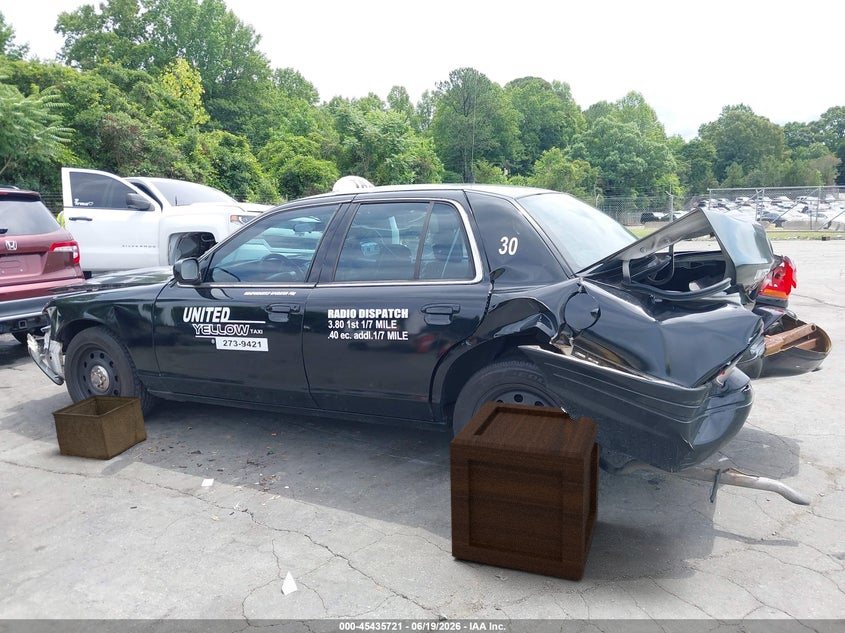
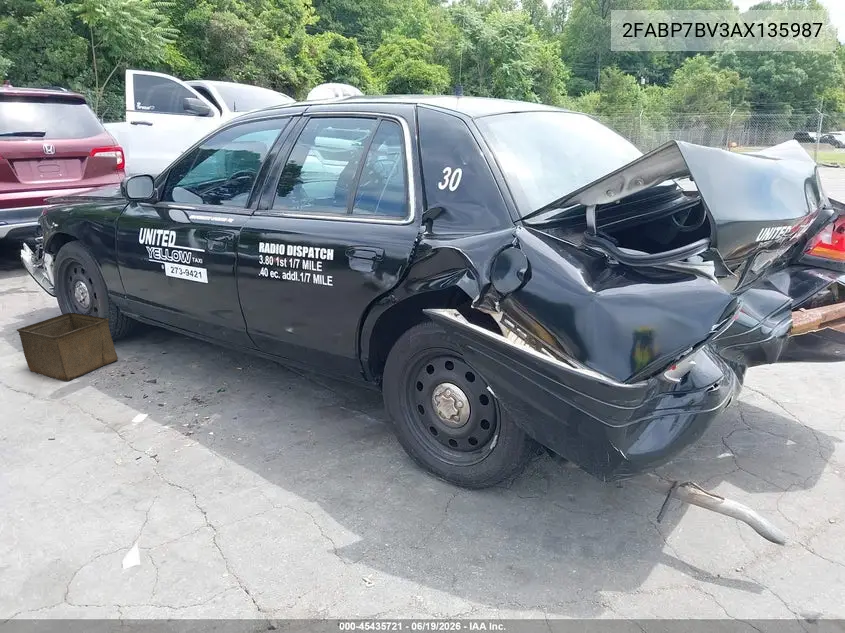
wooden crate: present [450,401,600,581] -> none [321,366,531,602]

